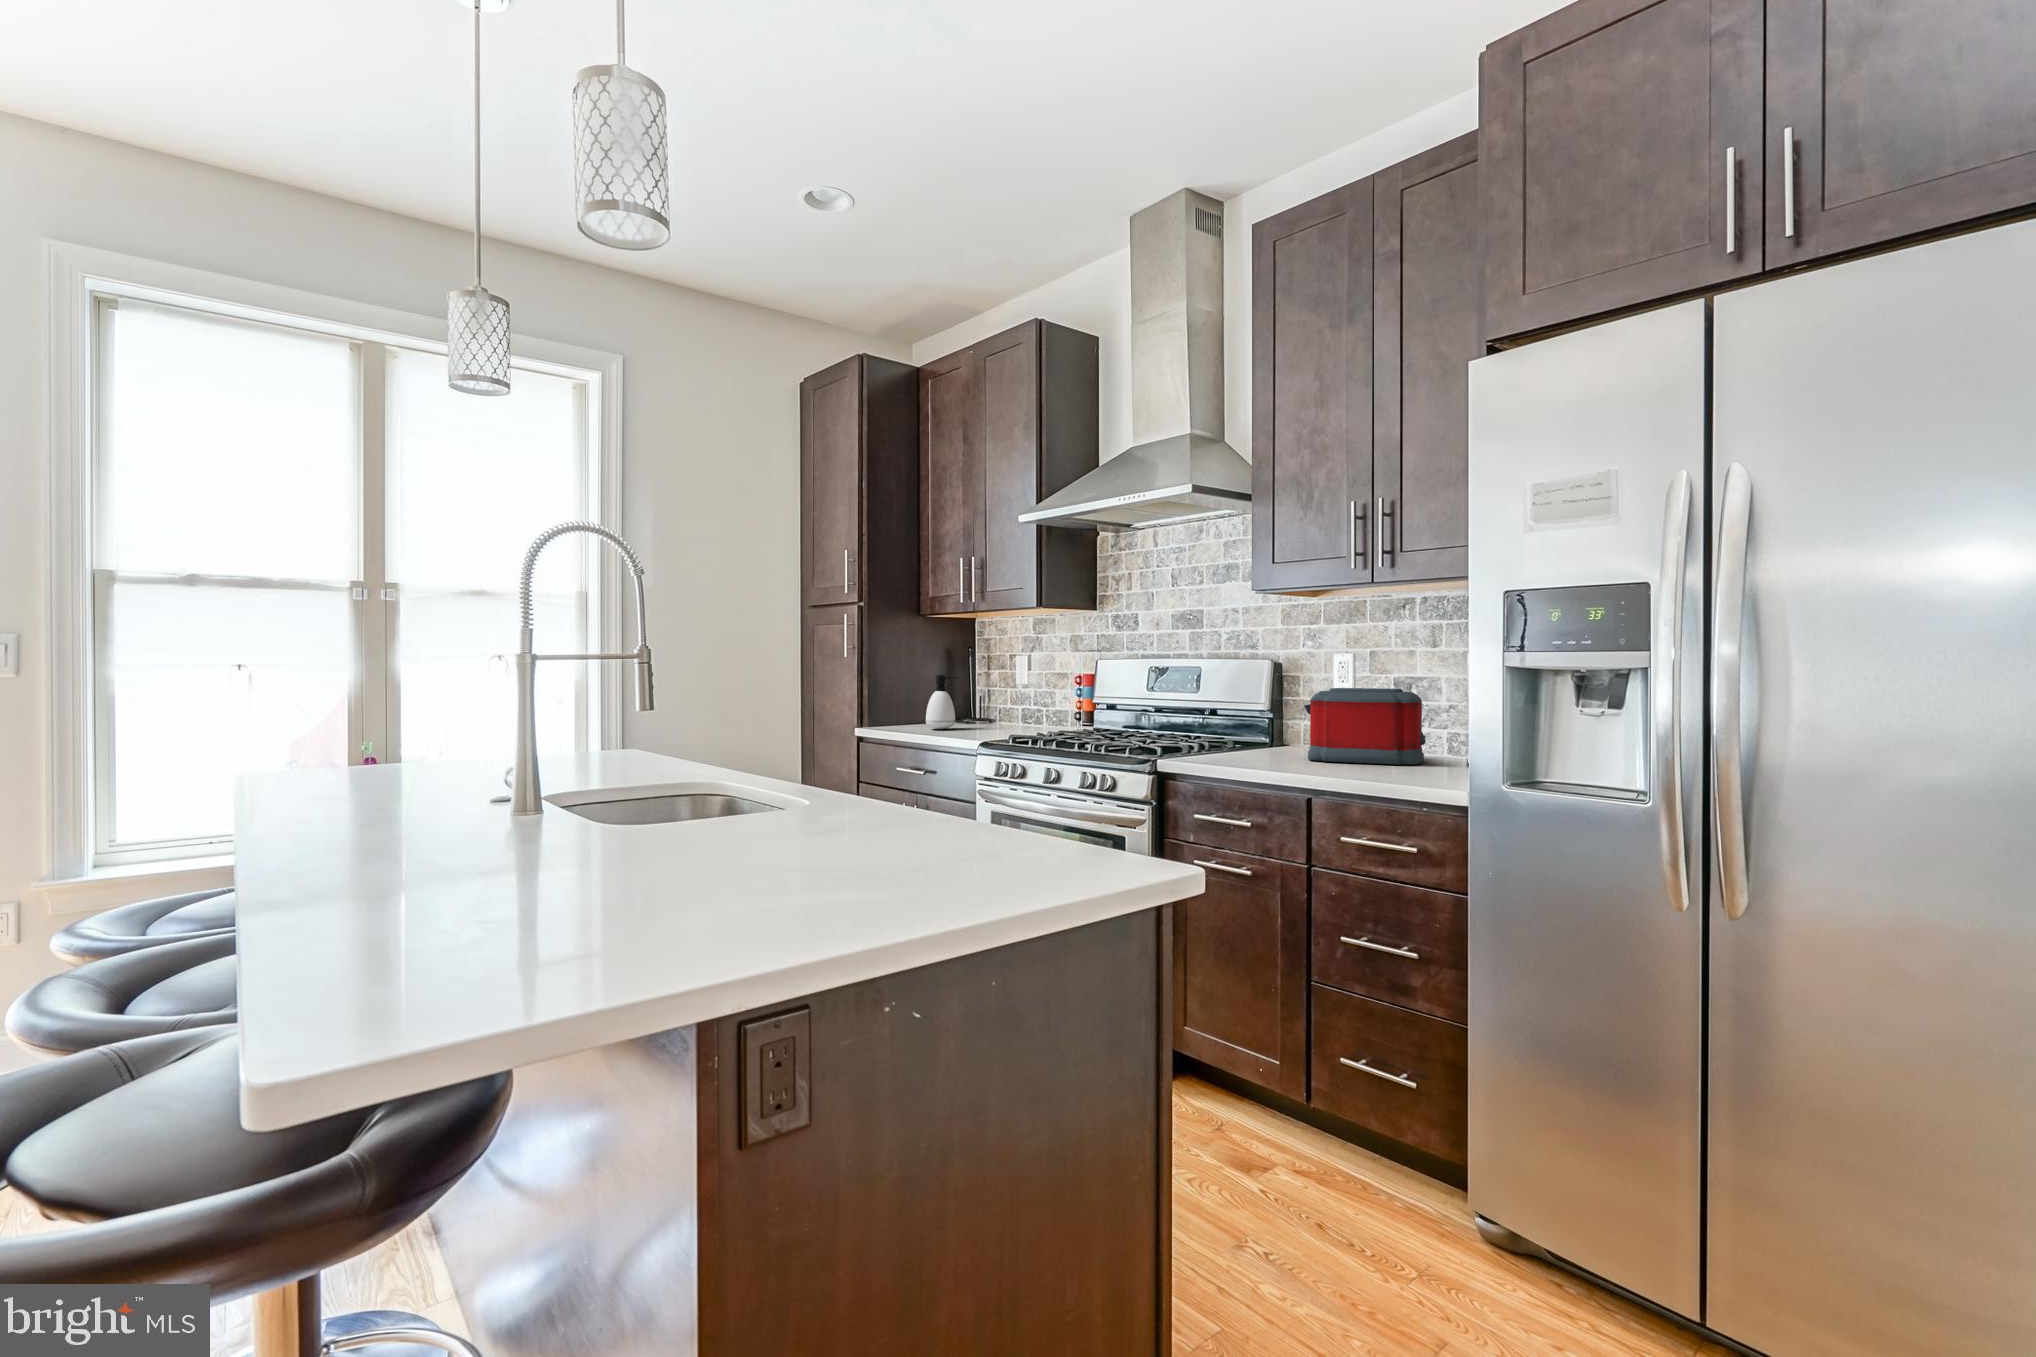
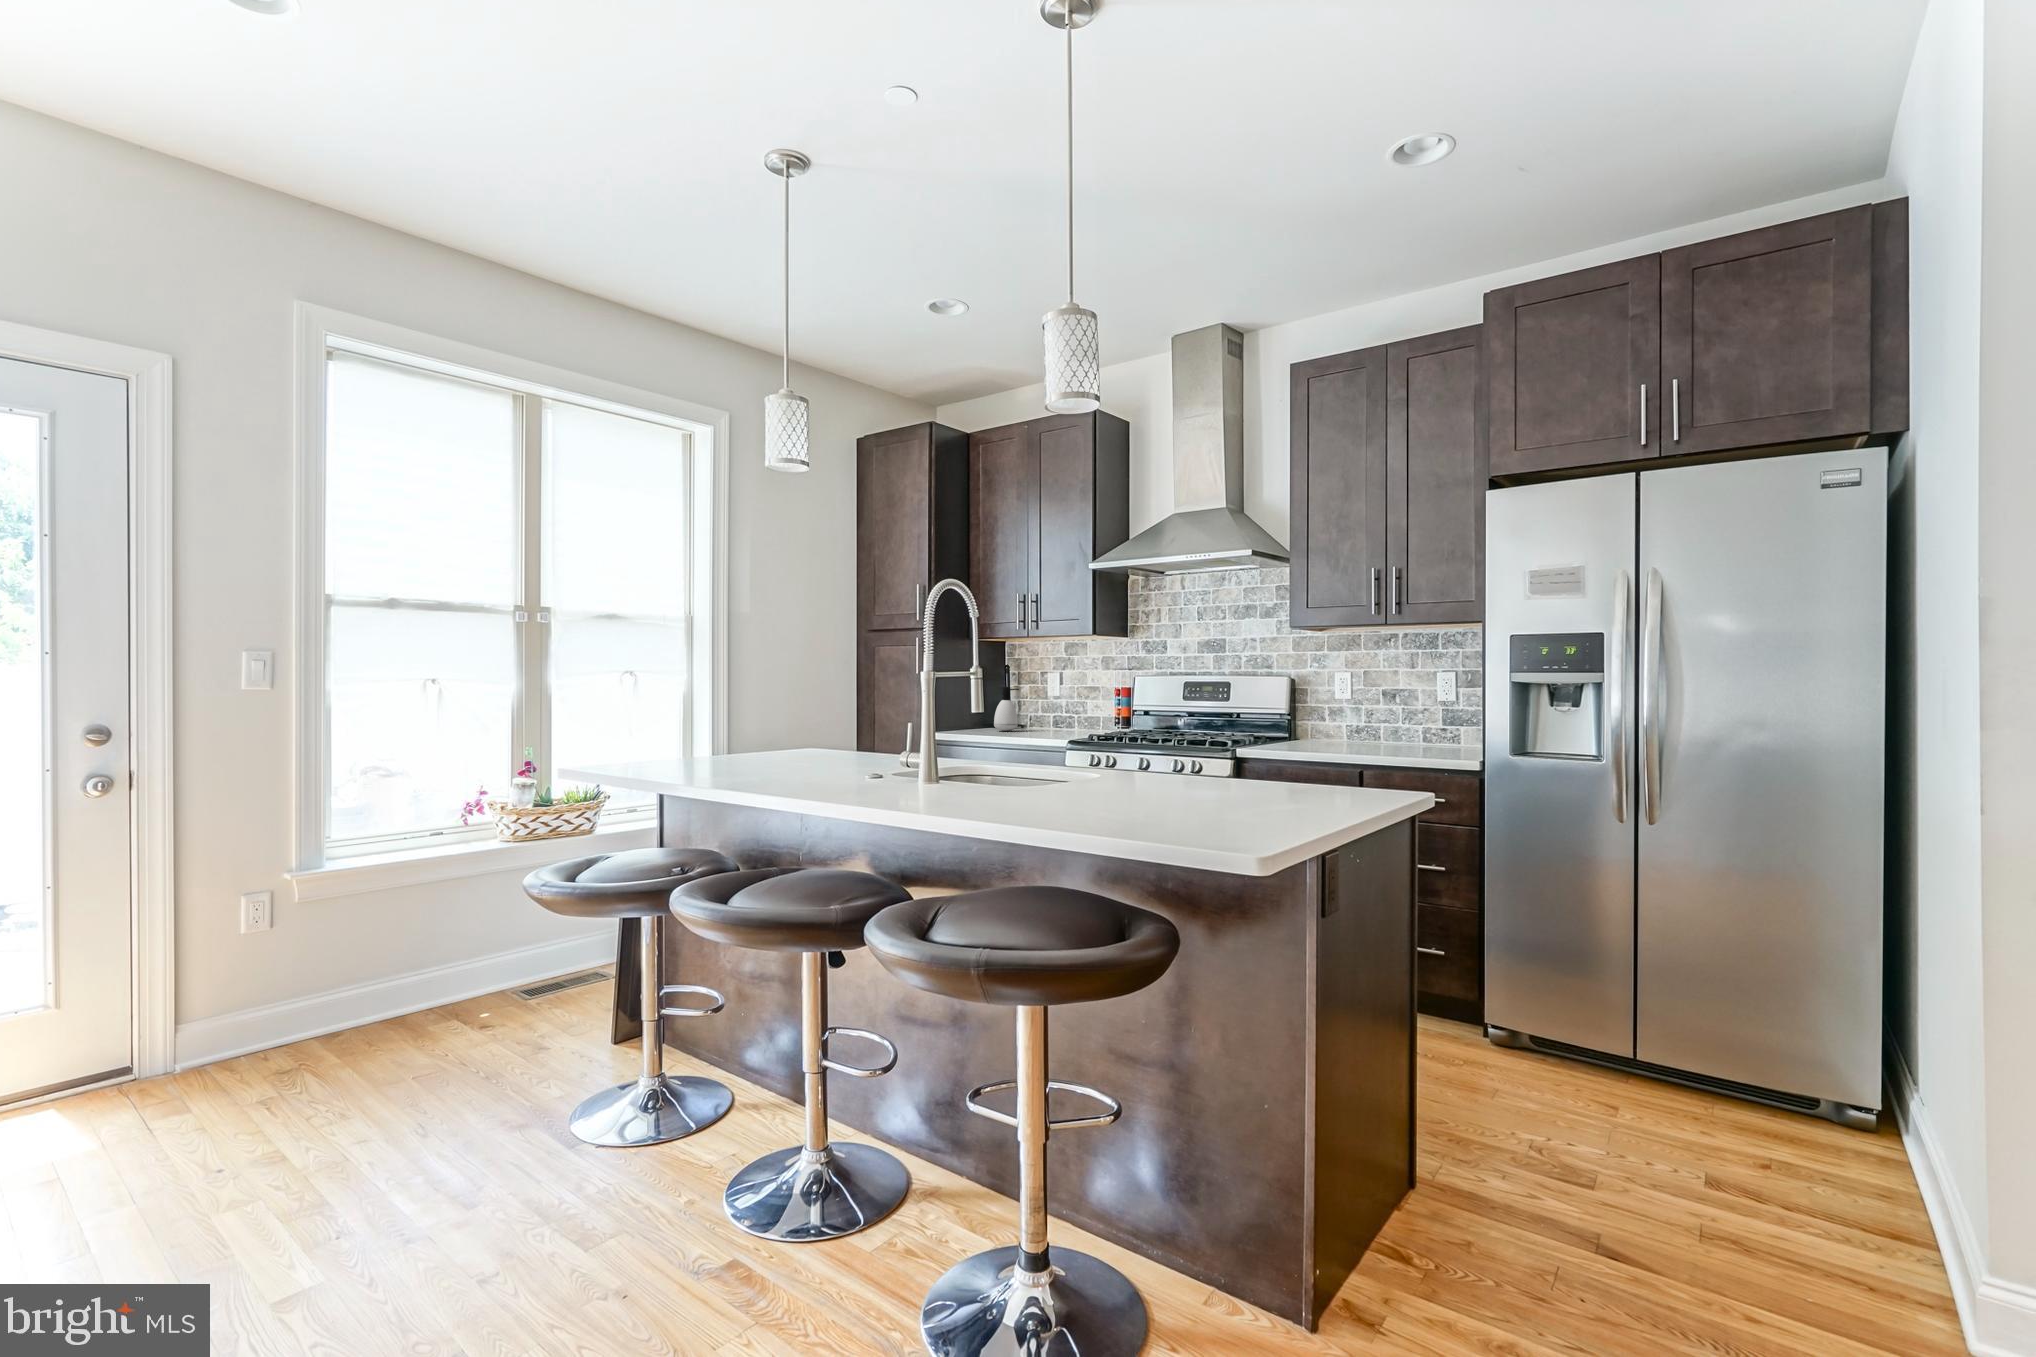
toaster: present [1304,688,1425,764] -> none [1331,697,1416,748]

